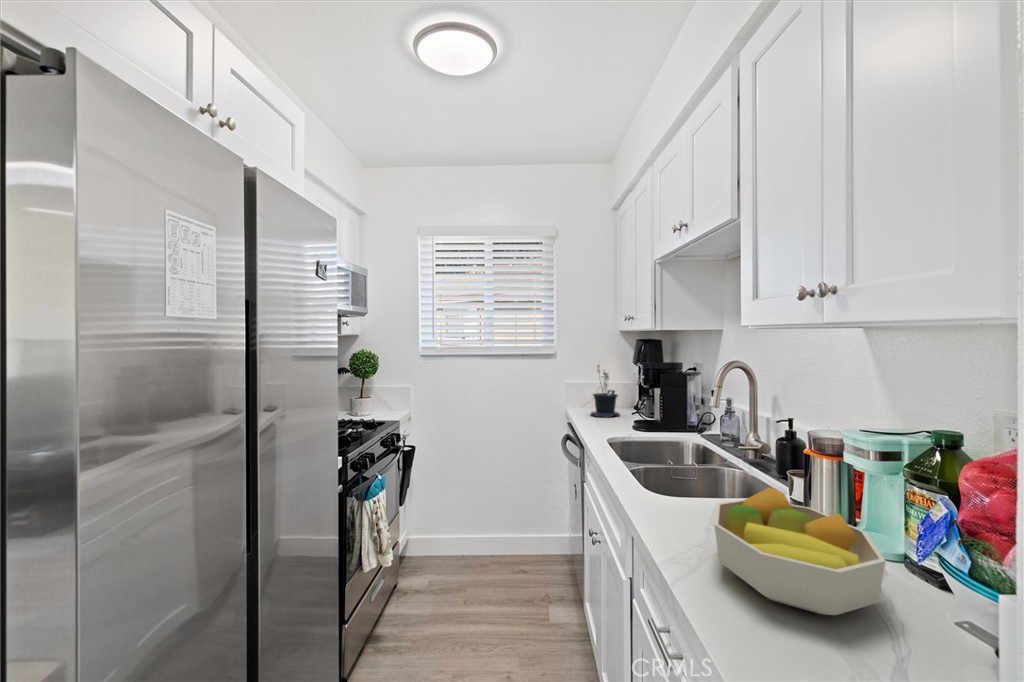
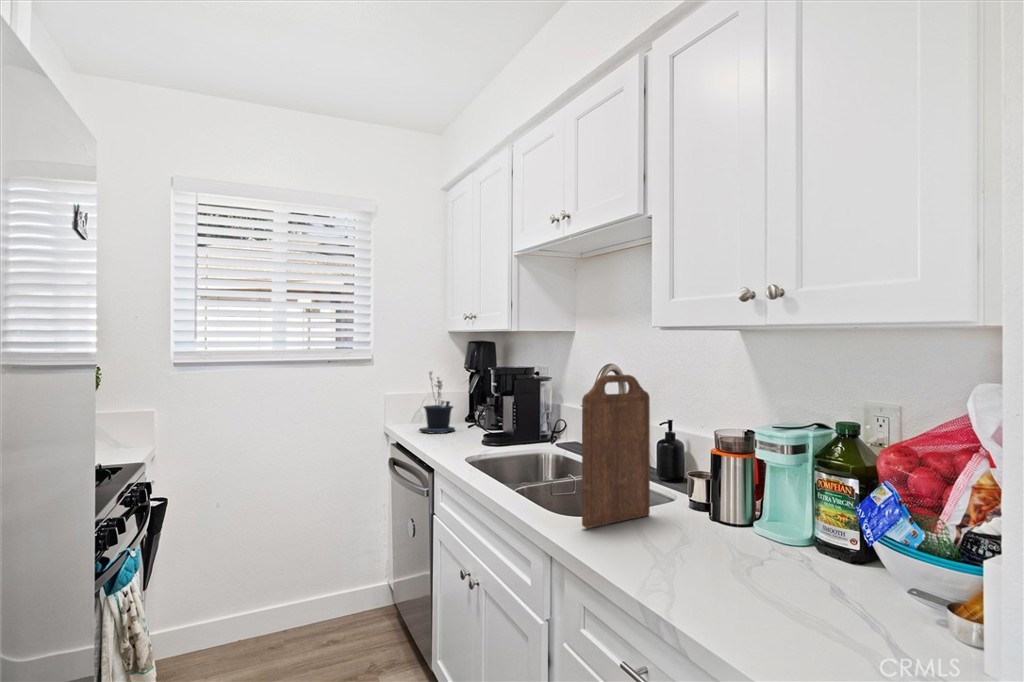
cutting board: none [665,374,740,510] -> present [582,375,650,528]
fruit bowl: present [714,487,885,615] -> none [663,489,845,608]

